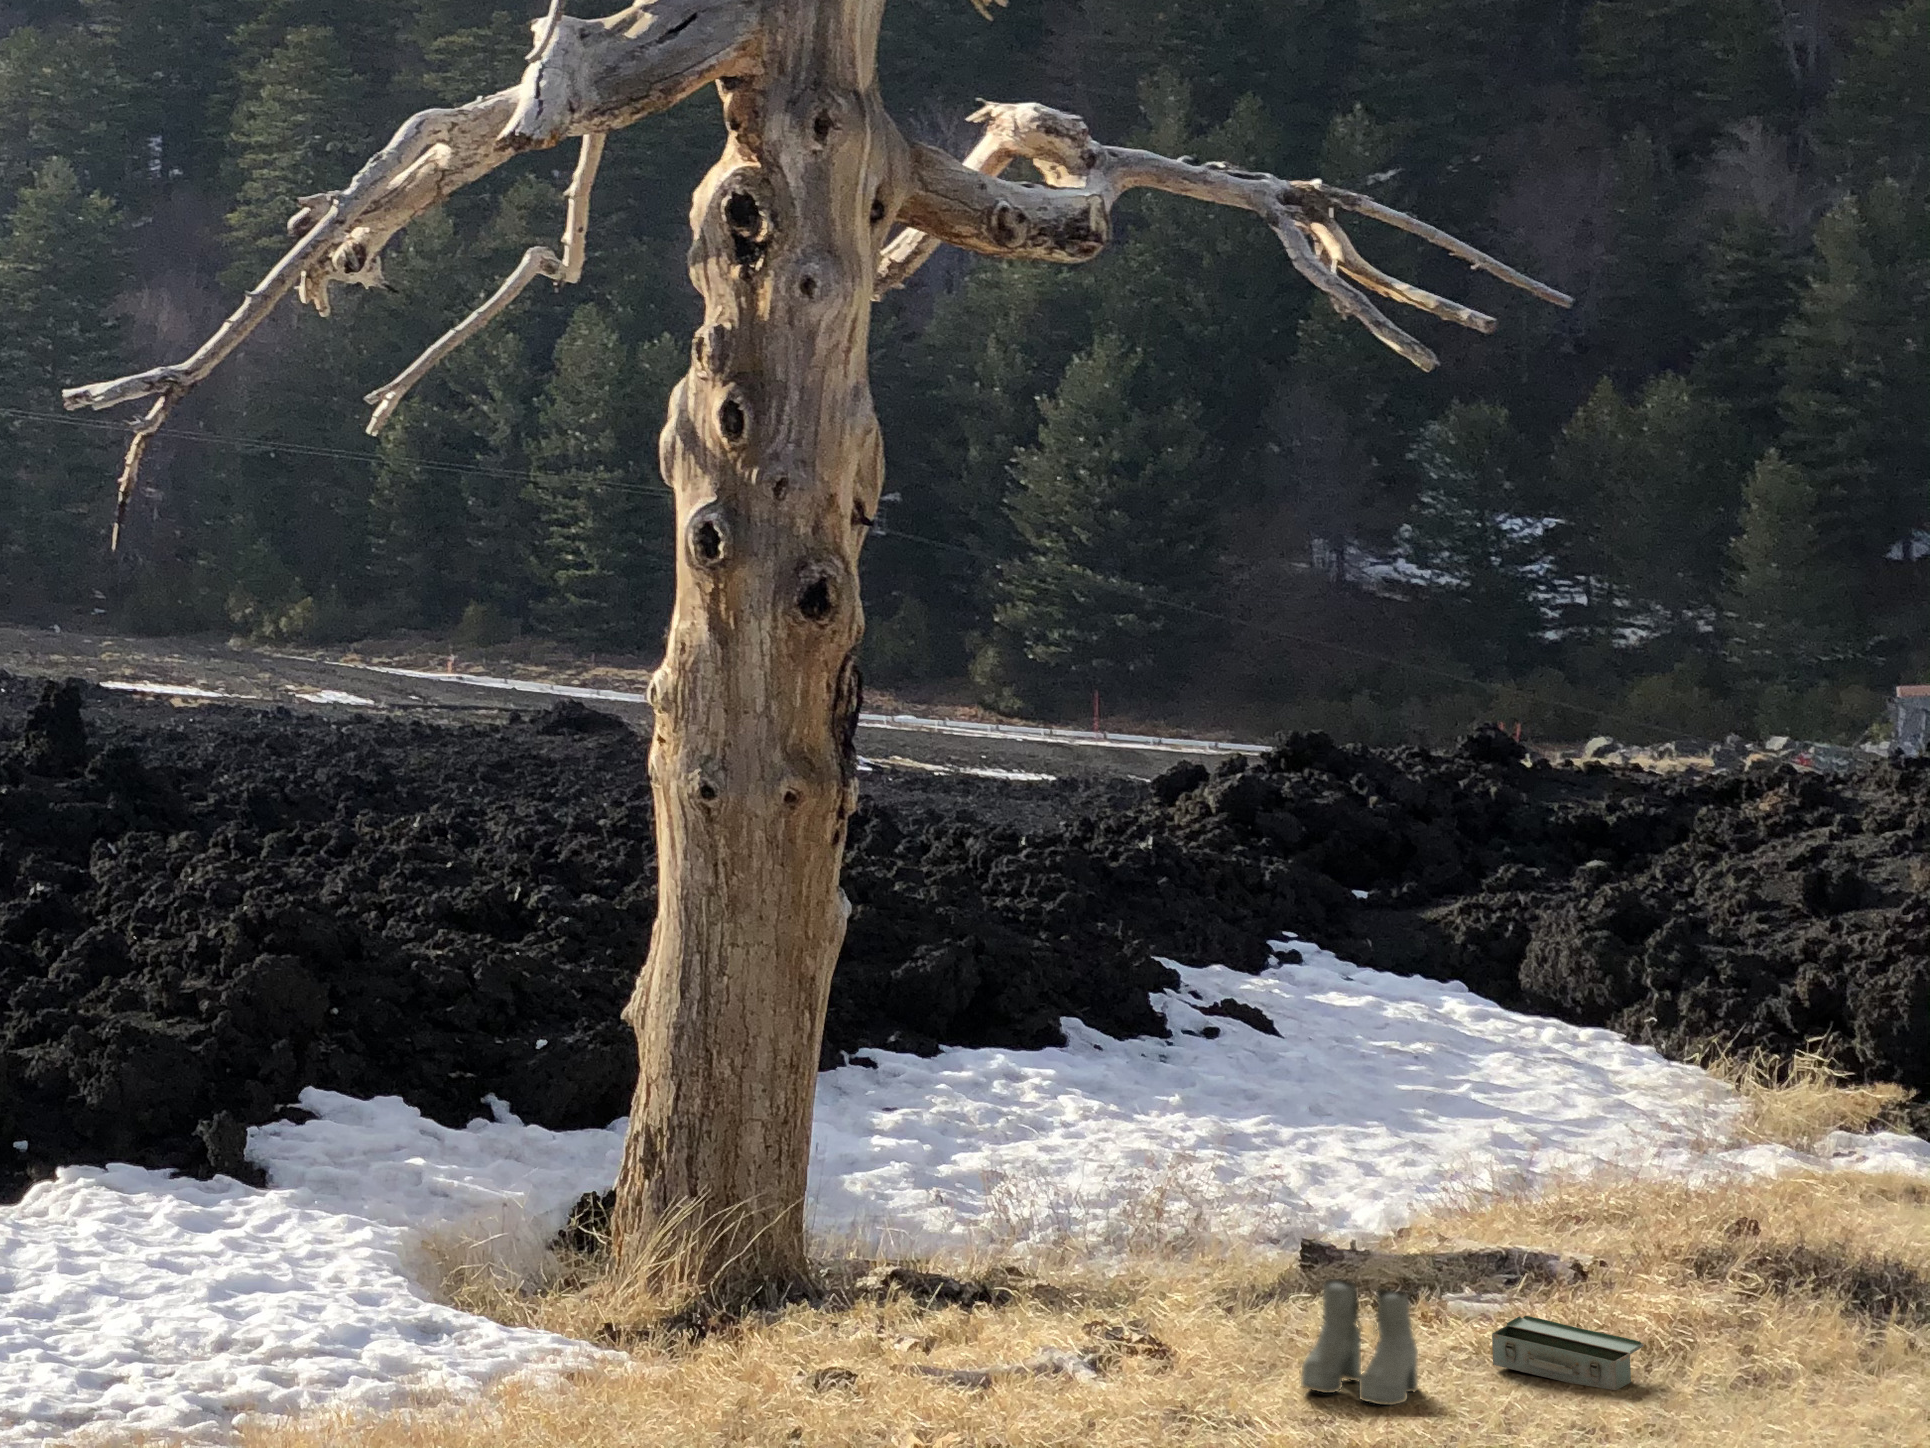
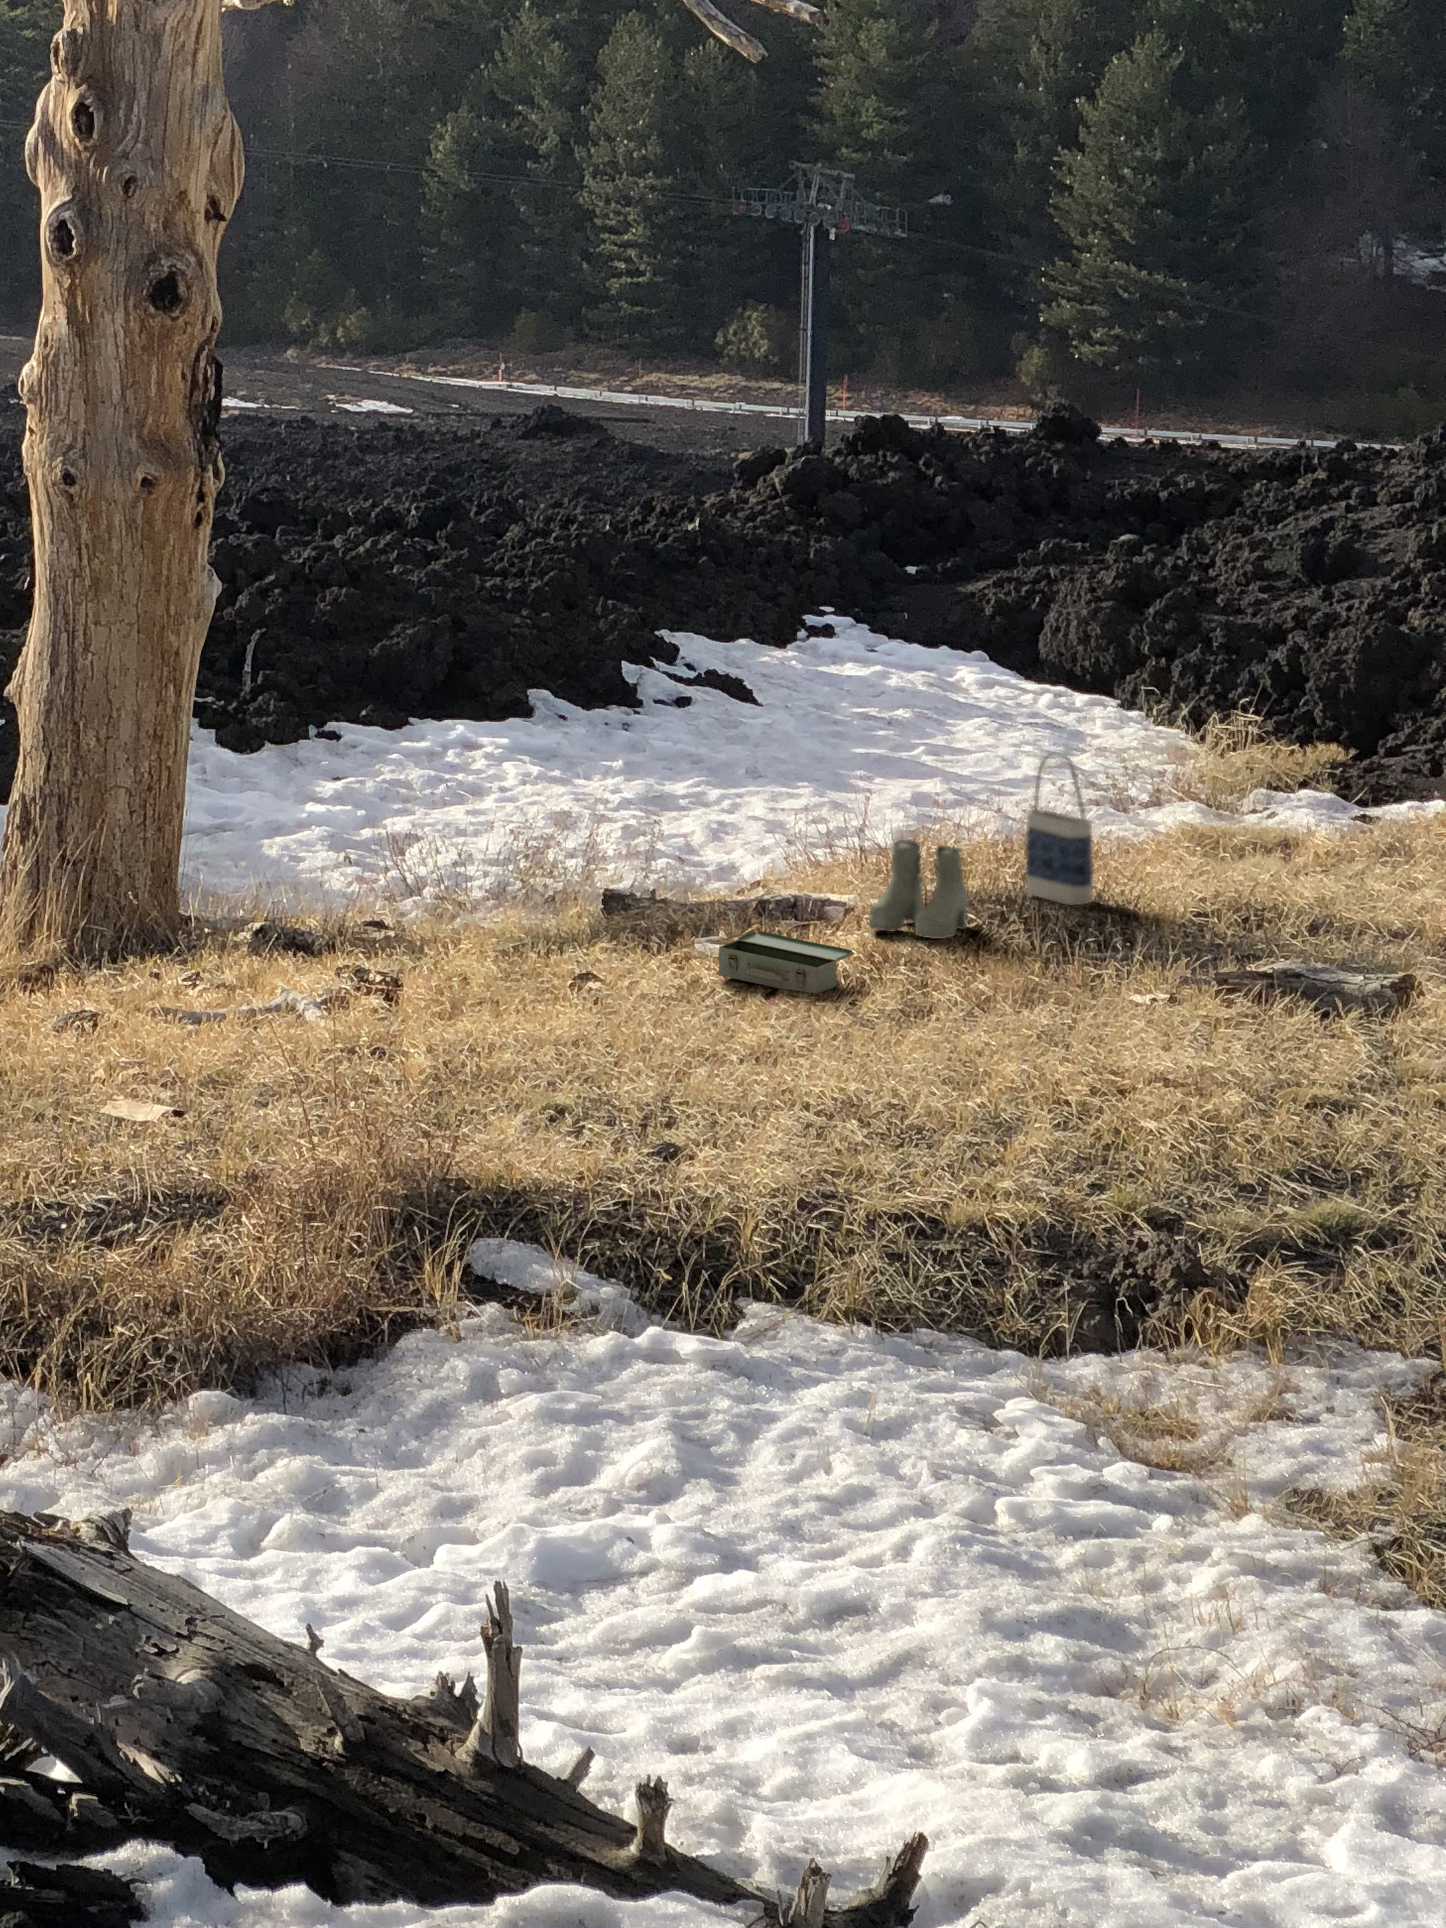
bag: none [1760,1118,1844,1292] -> present [1026,753,1093,905]
boots: present [1301,1279,1418,1406] -> present [869,840,968,939]

